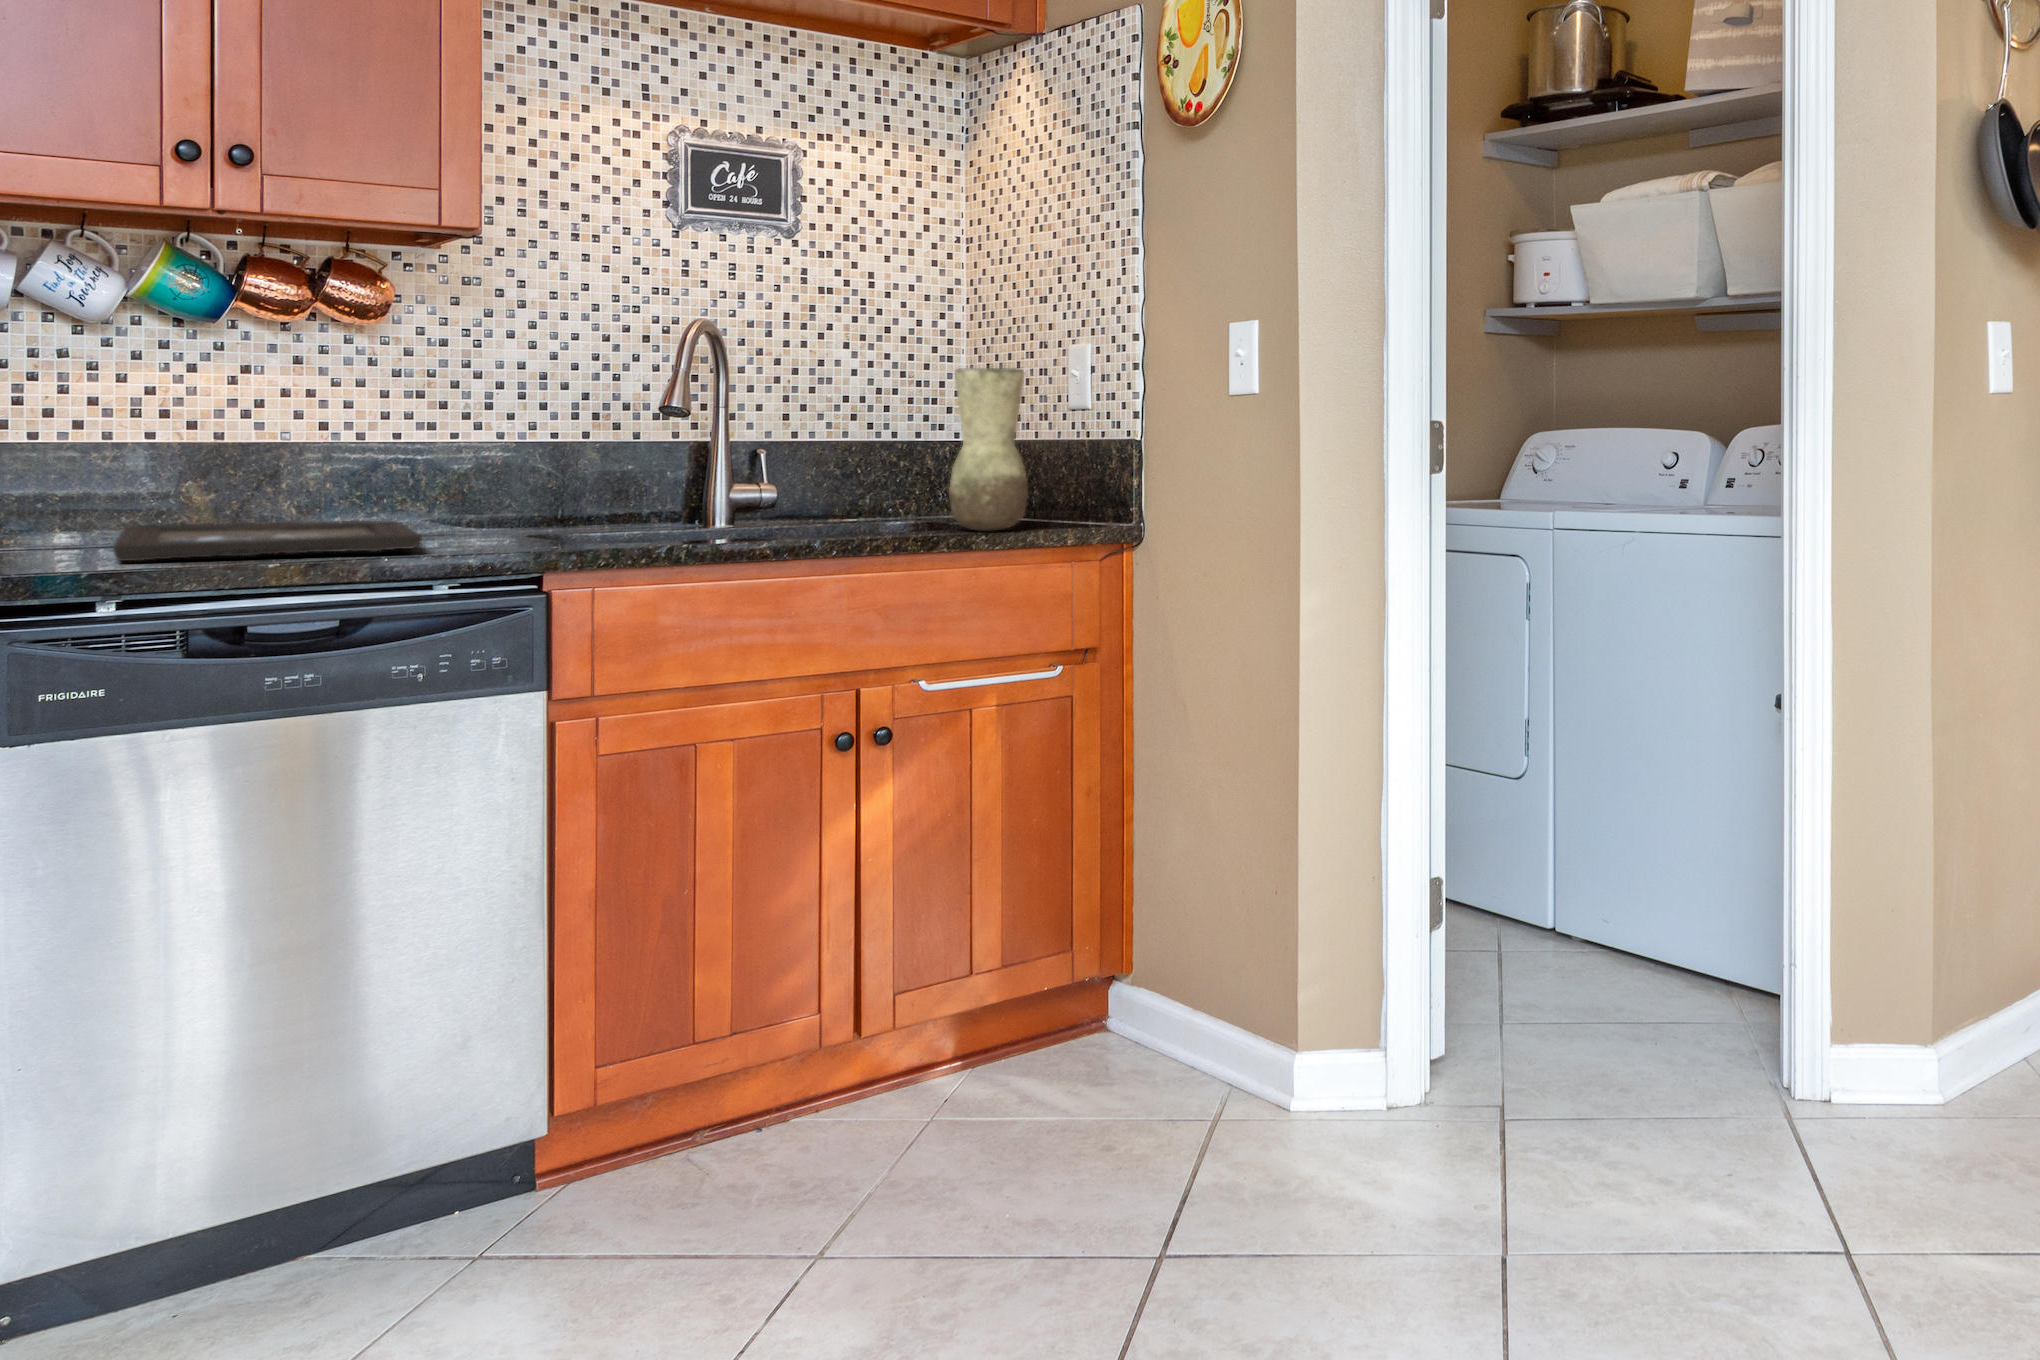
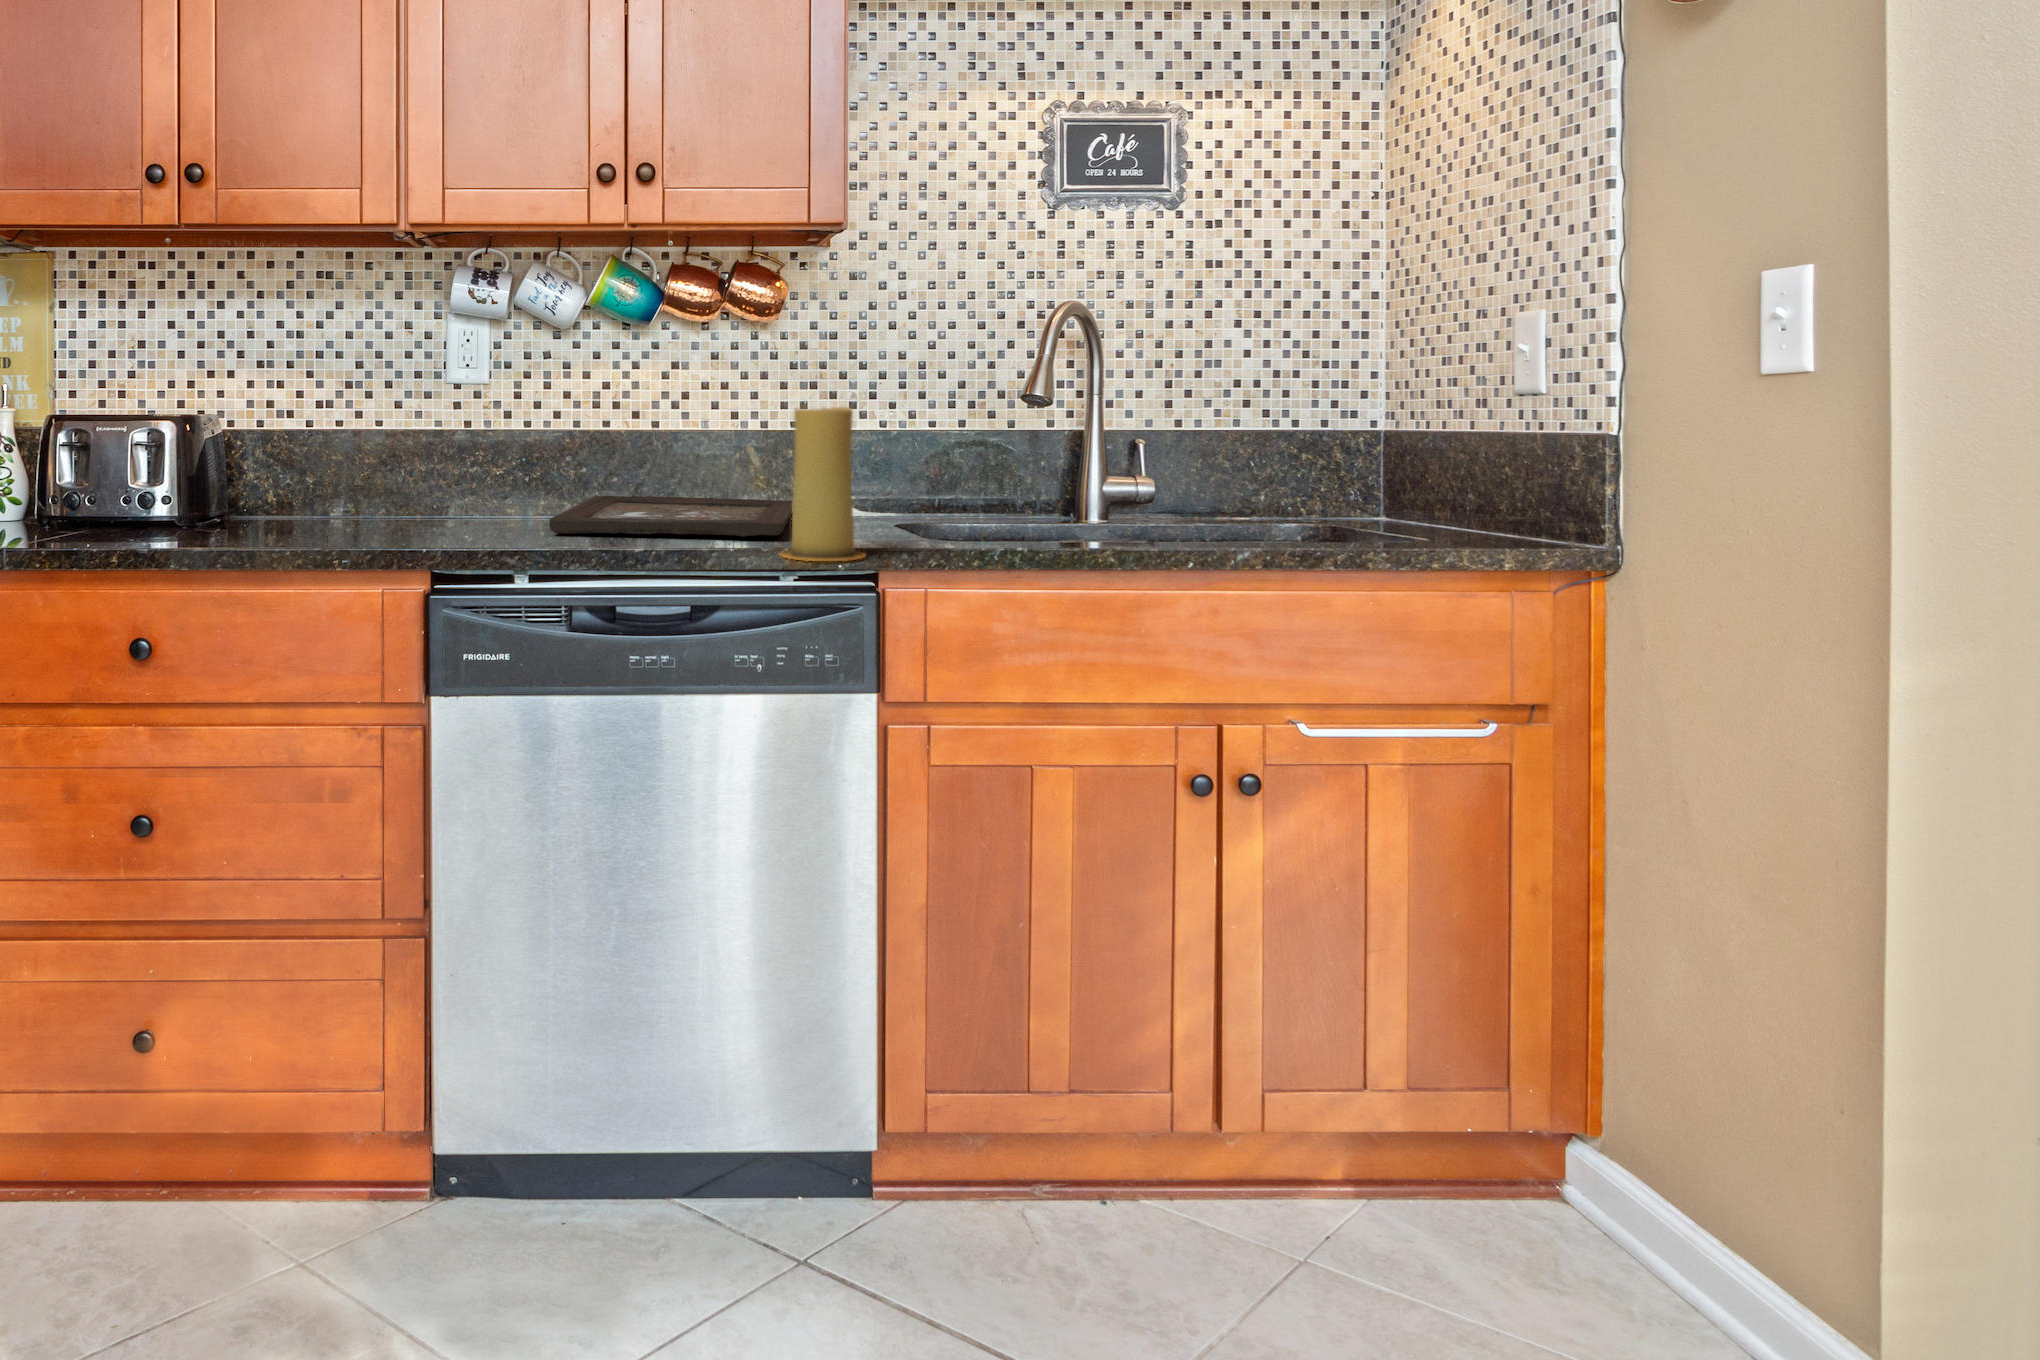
vase: present [949,368,1028,531] -> none [1351,348,1458,548]
candle: none [435,414,532,565] -> present [781,407,865,561]

